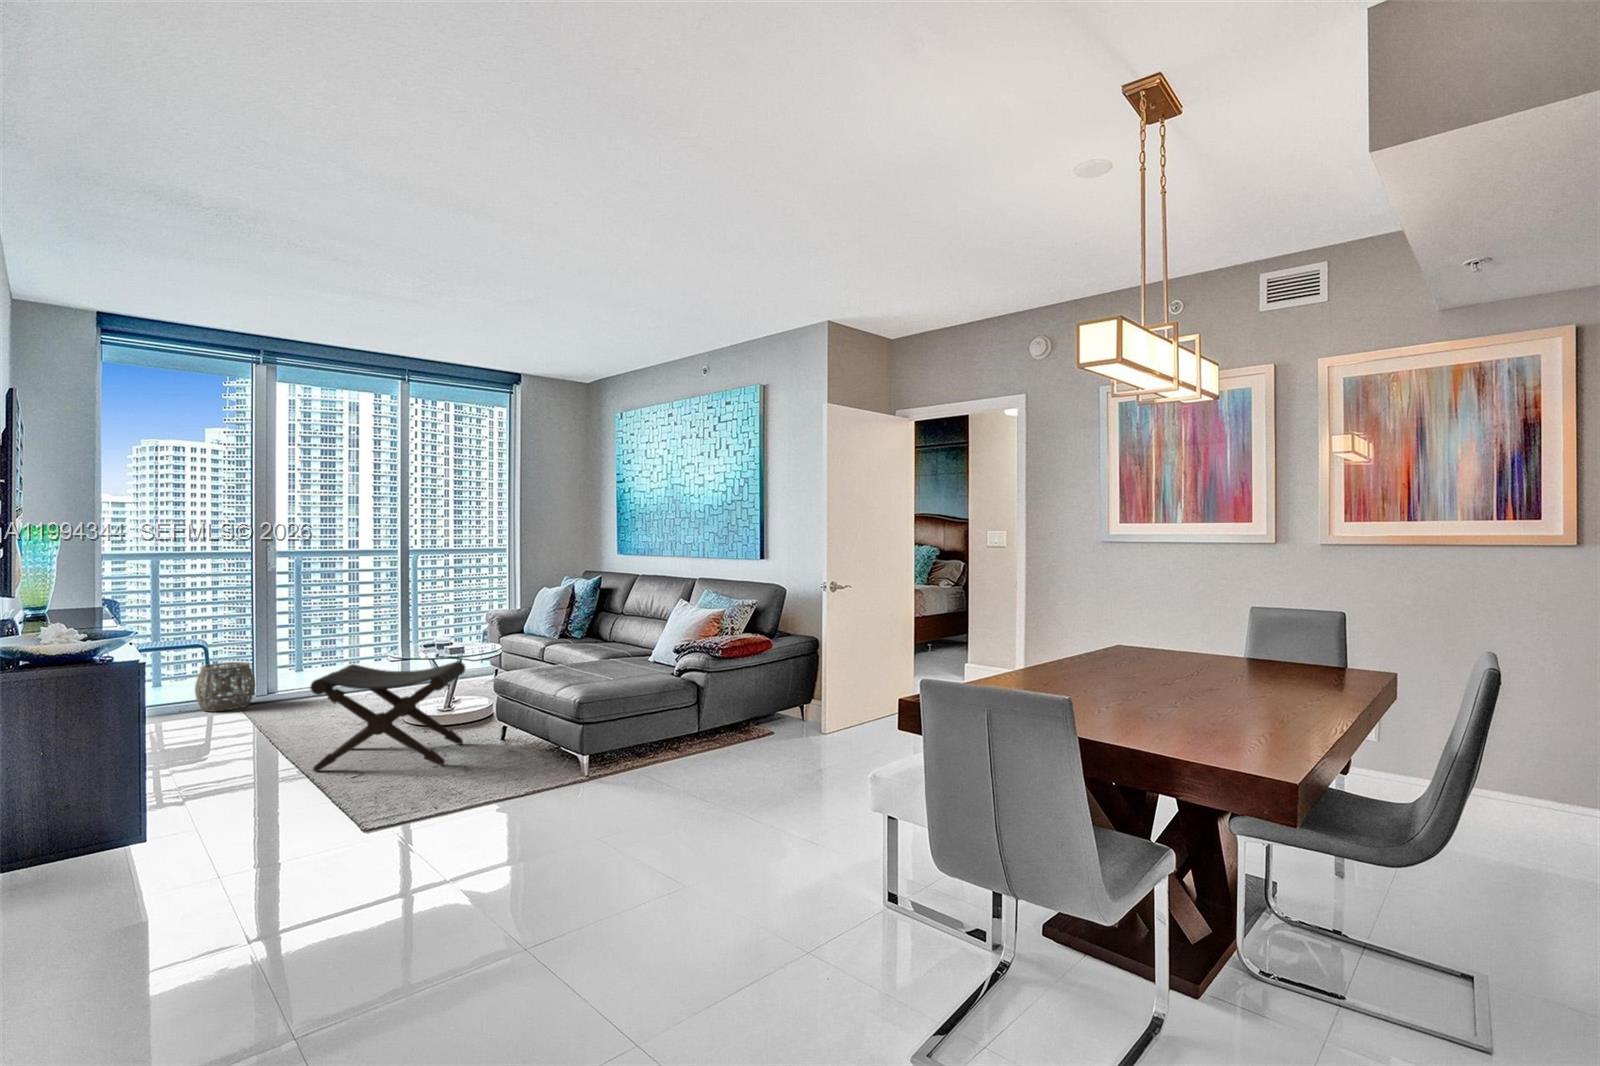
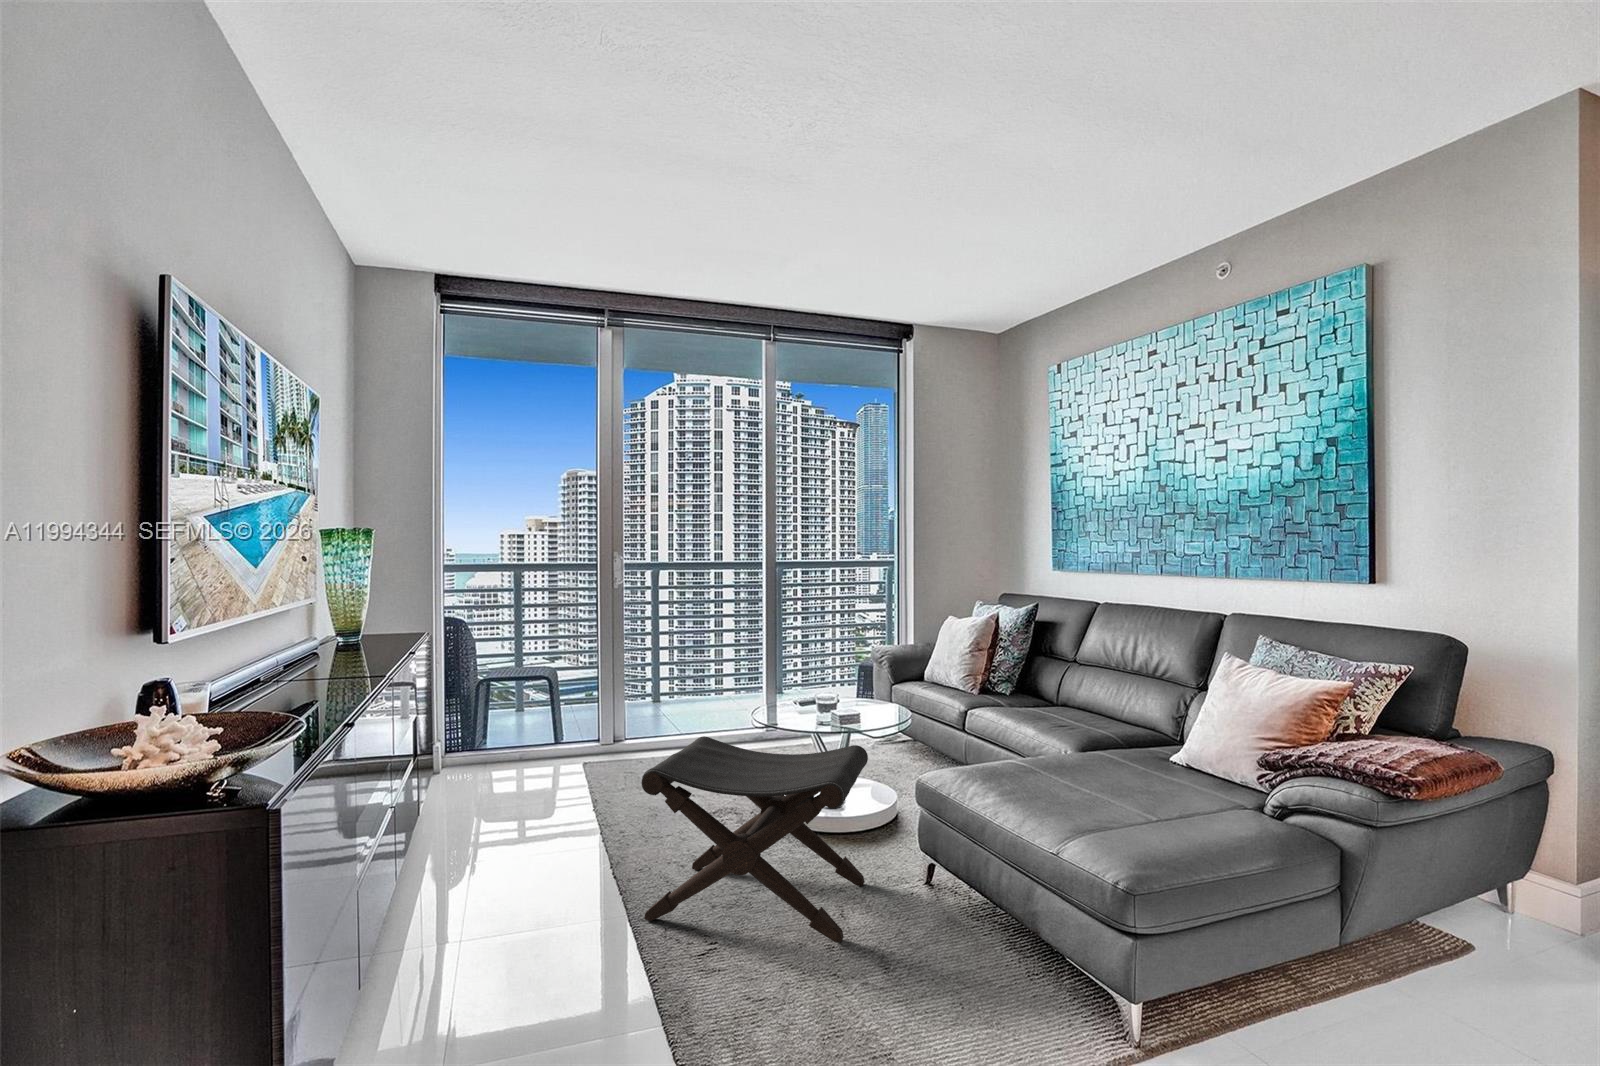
woven basket: present [195,662,255,711] -> none [535,700,601,765]

